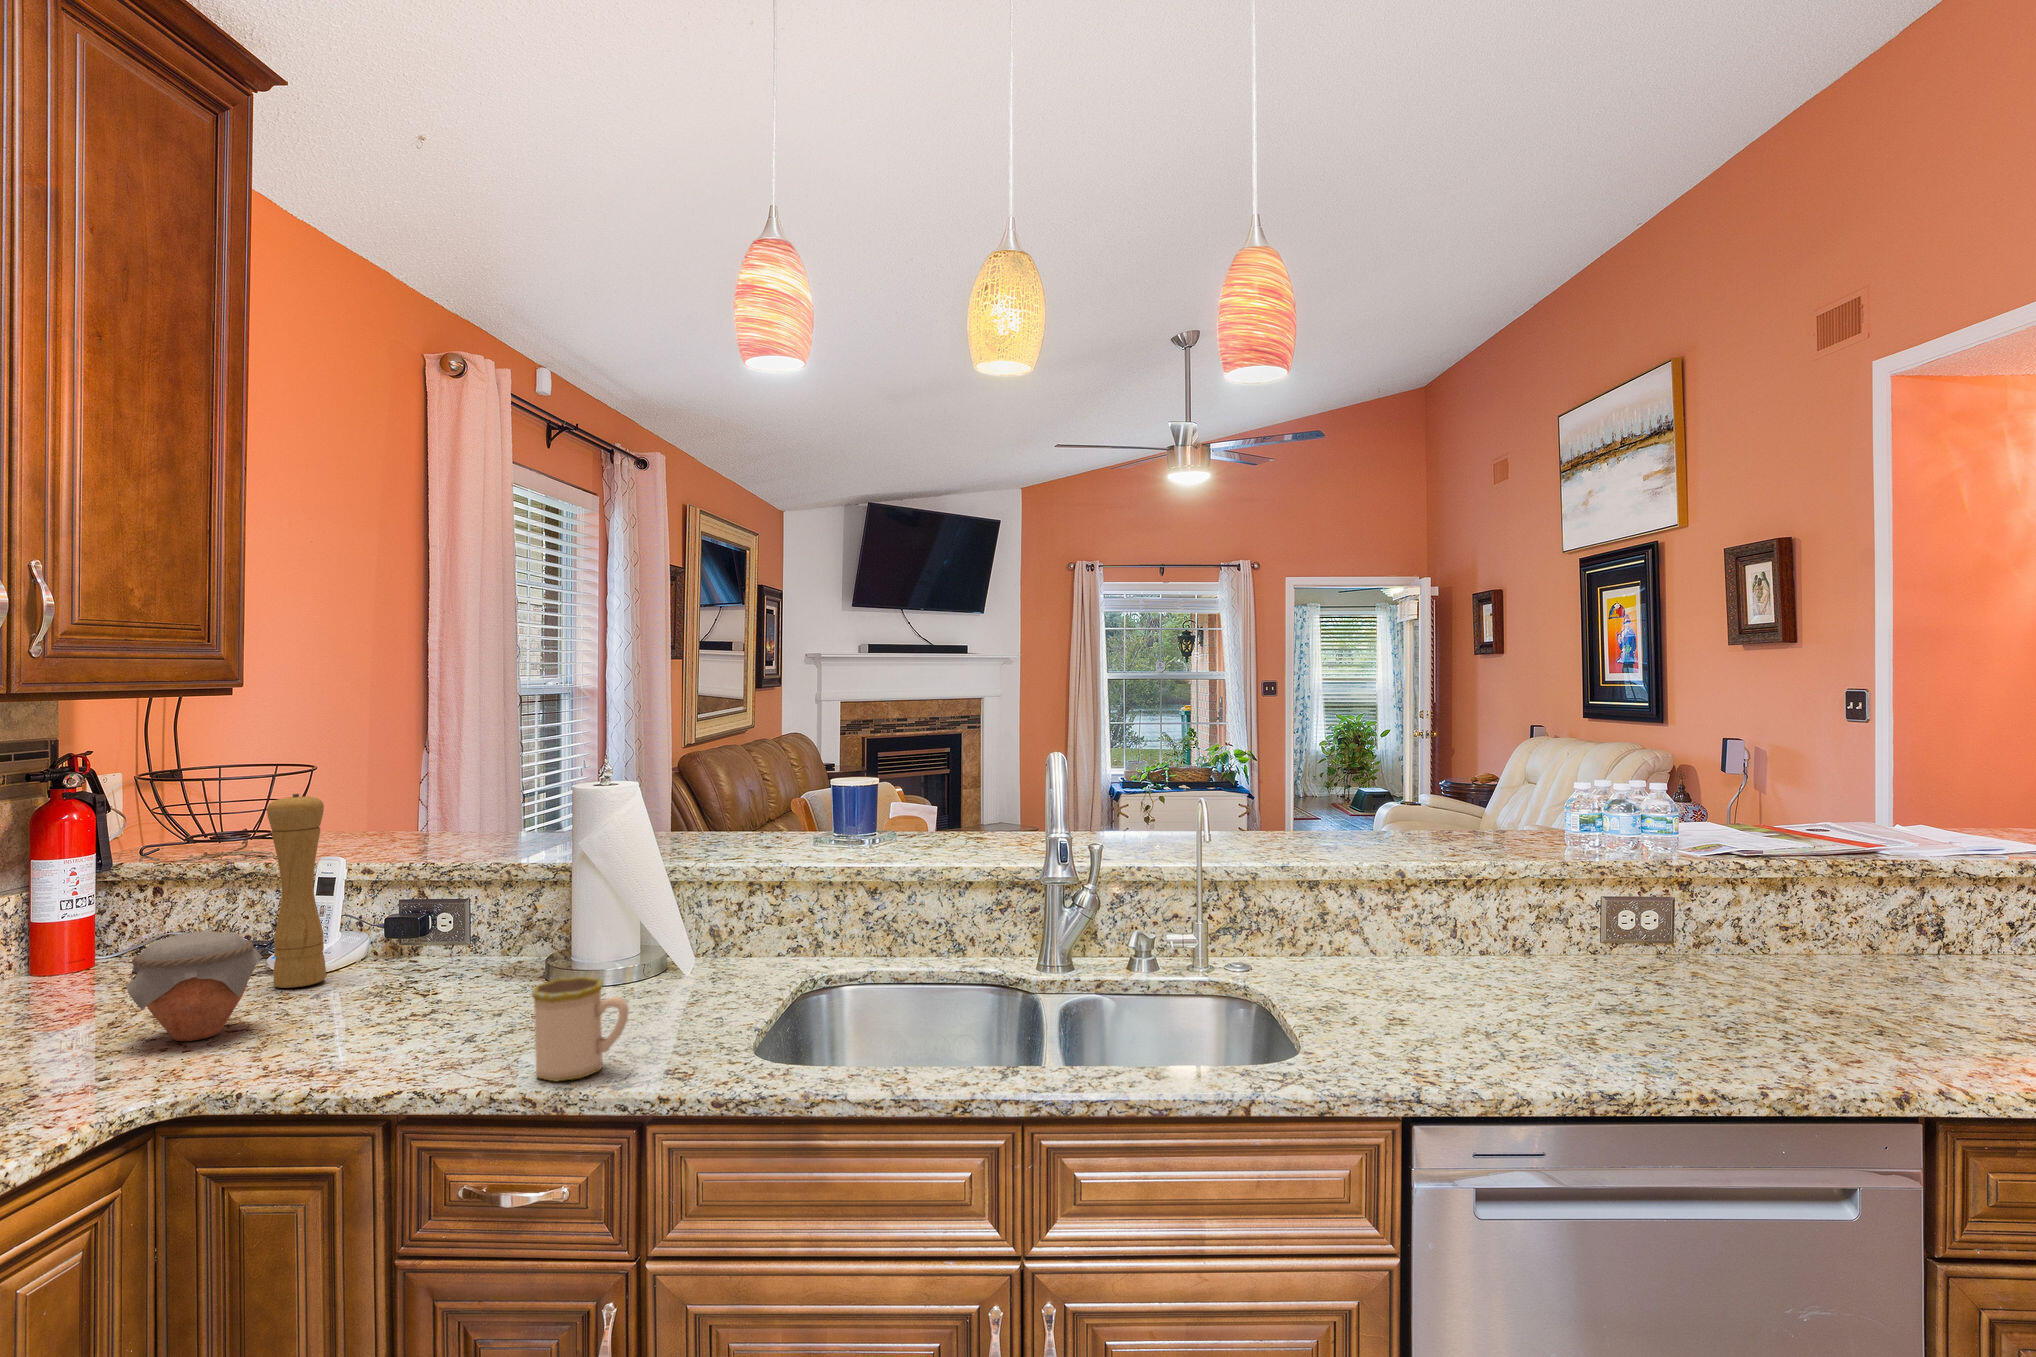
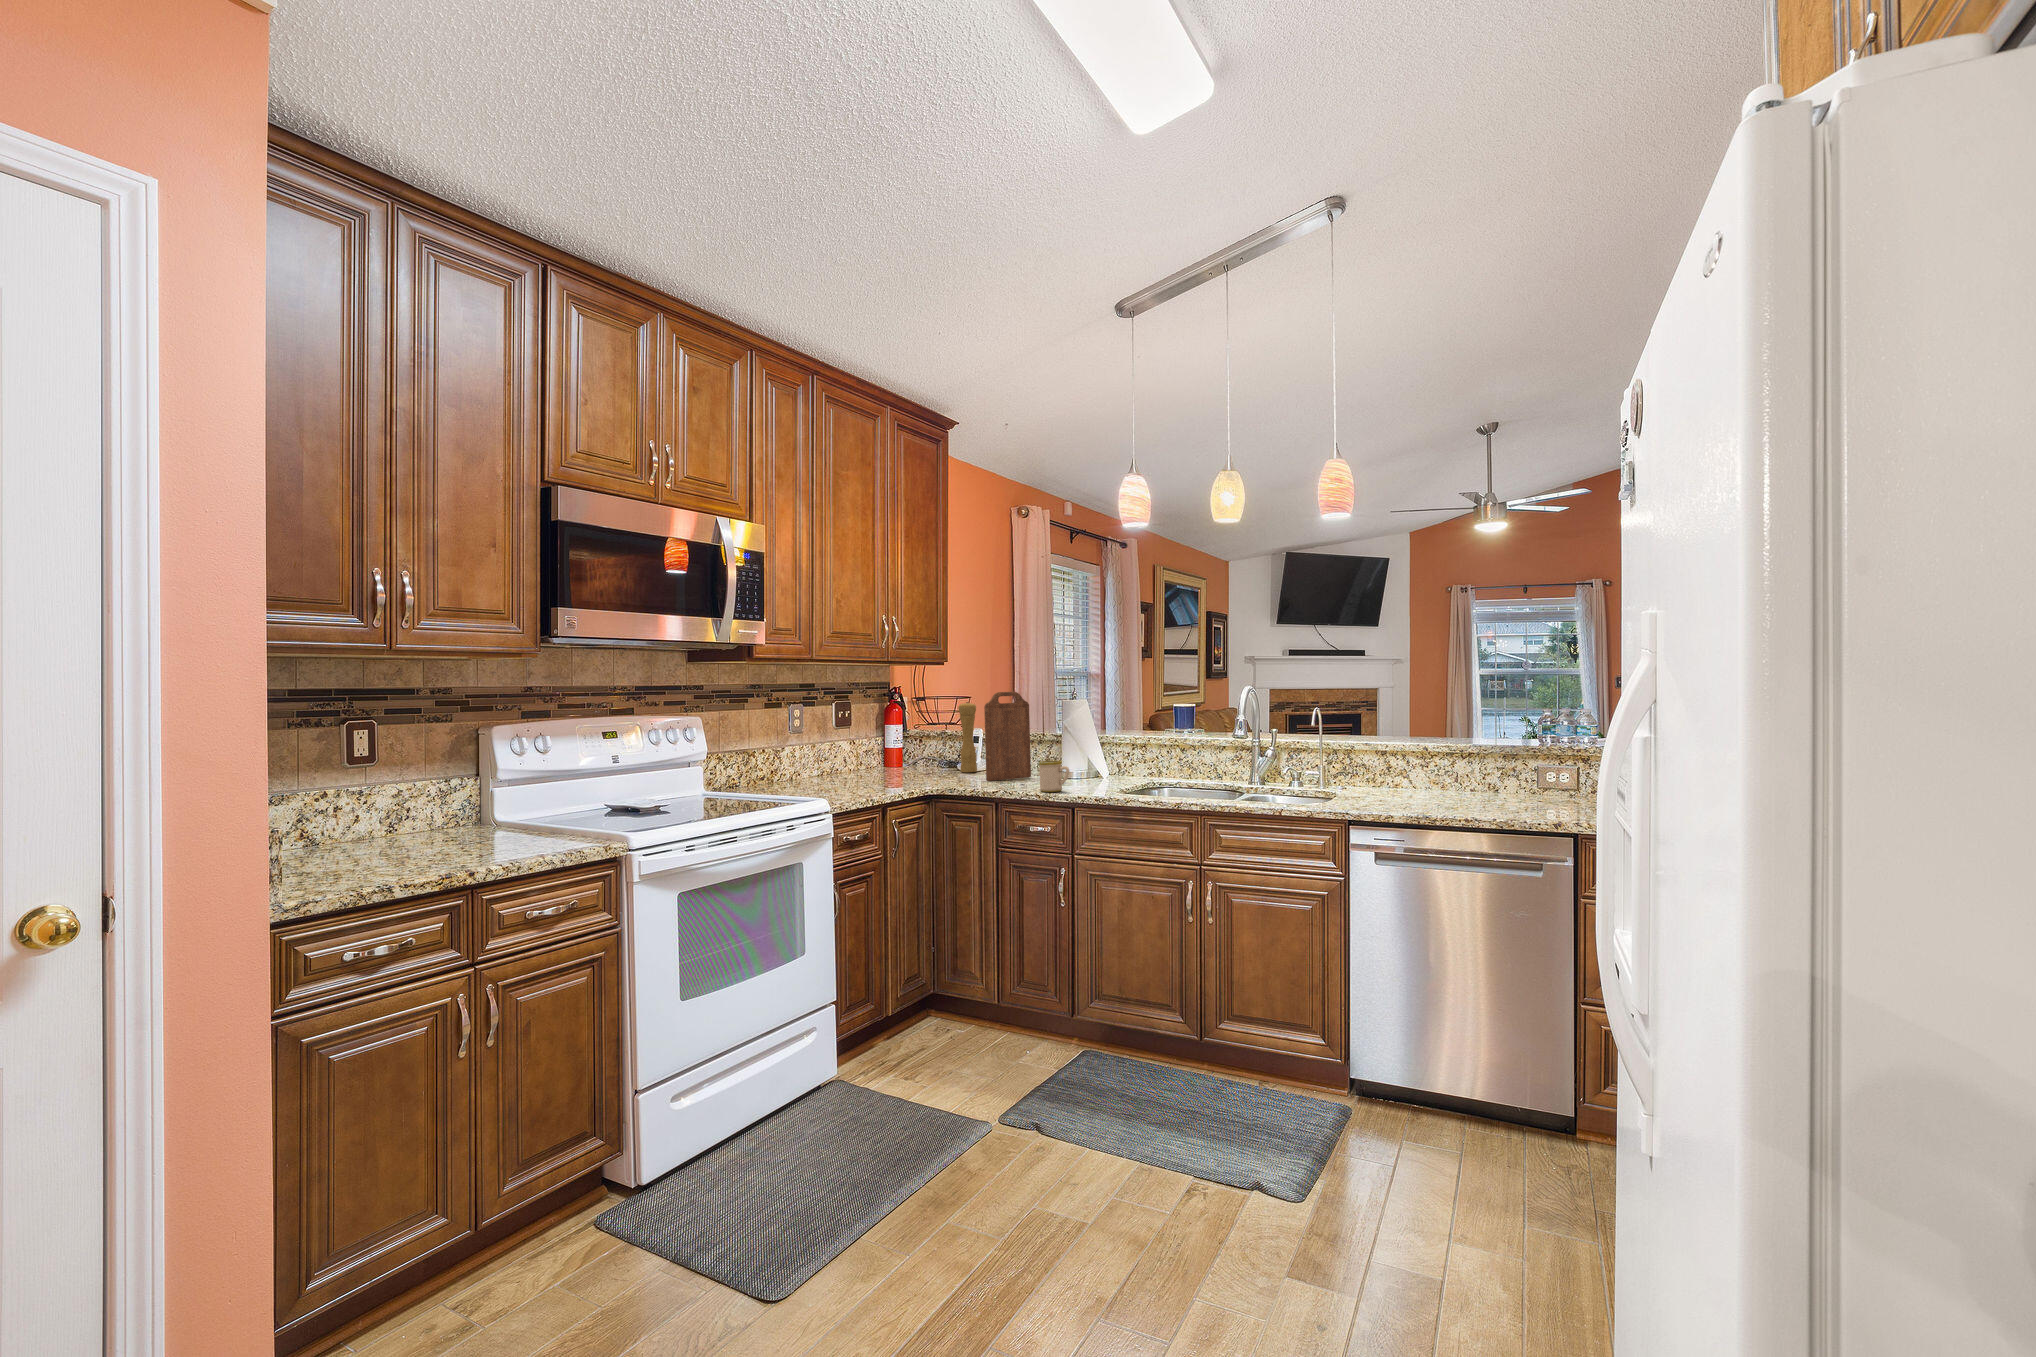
cutting board: none [348,769,491,1029] -> present [984,692,1031,781]
jar: present [126,931,262,1041] -> none [922,745,959,779]

